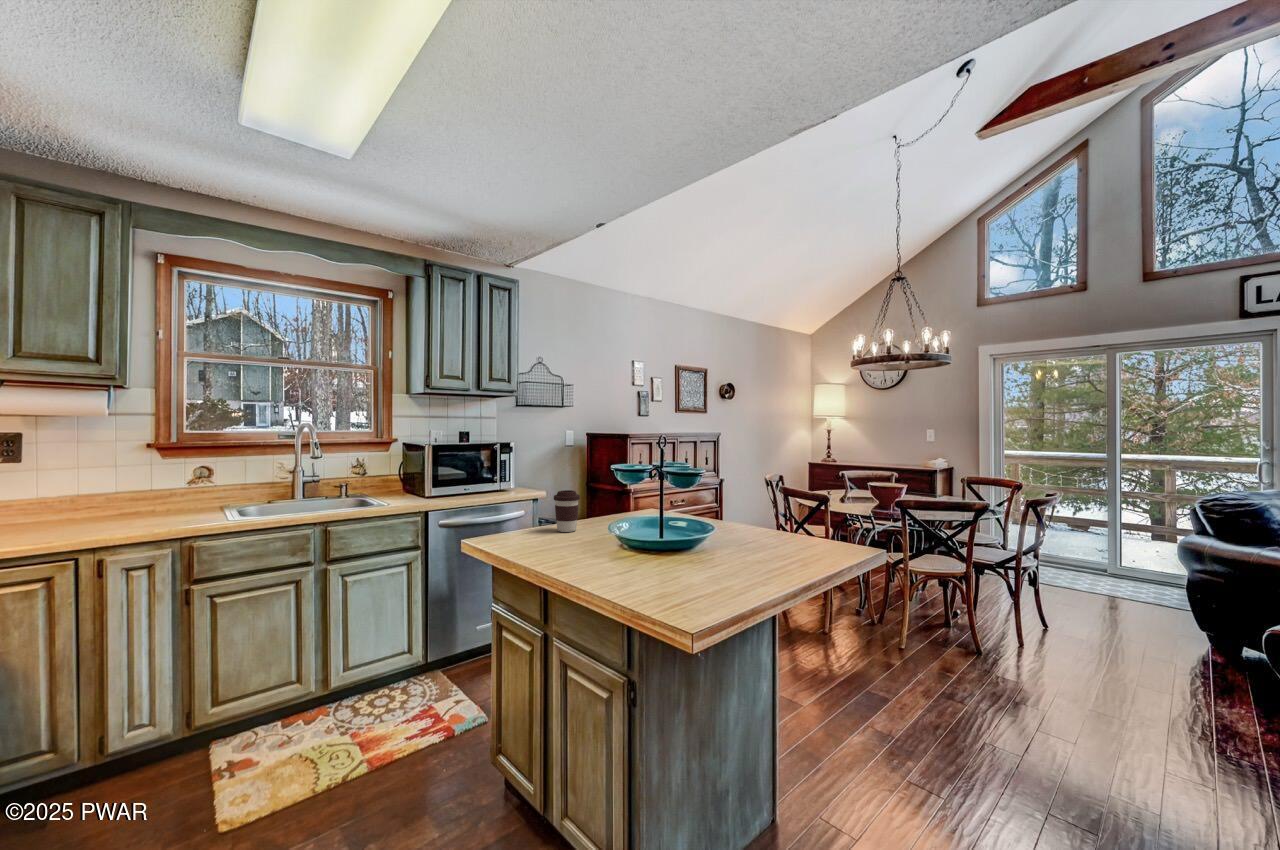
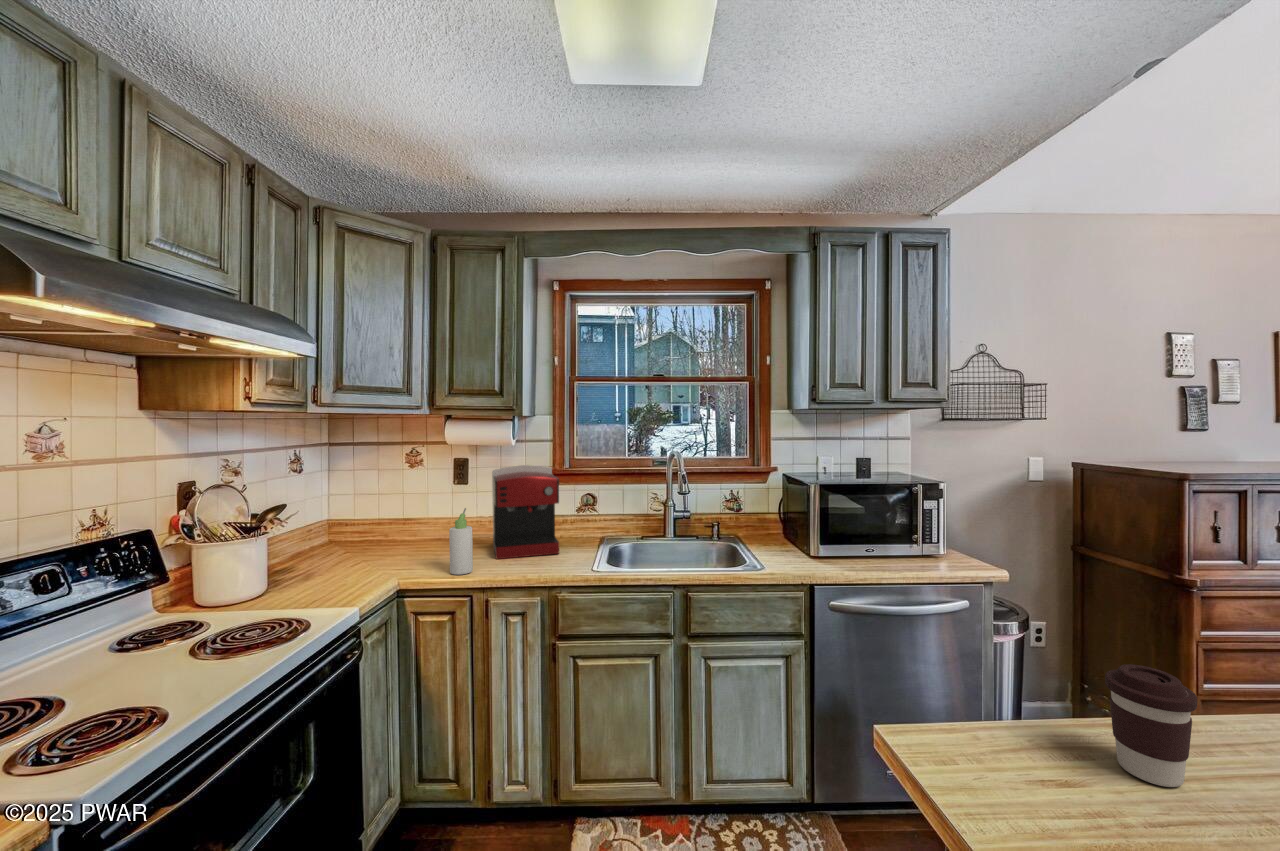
coffee maker: none [76,436,181,528] -> present [492,465,559,559]
bottle: none [44,474,78,539] -> present [449,508,473,575]

